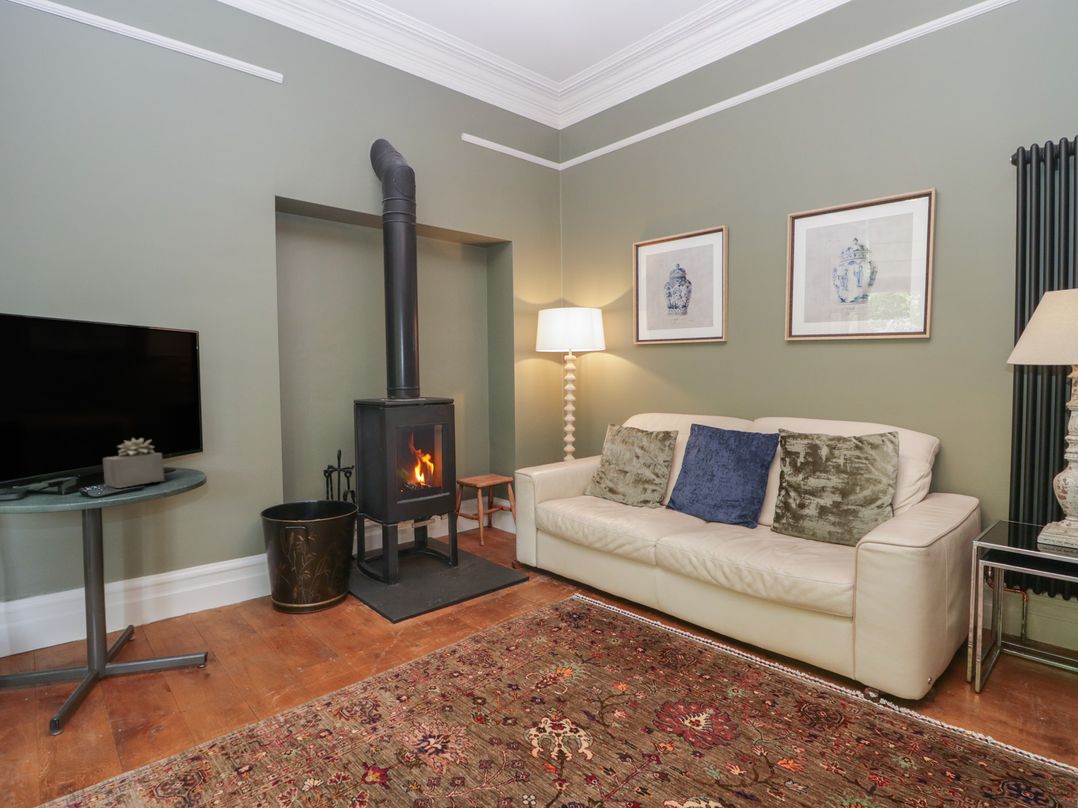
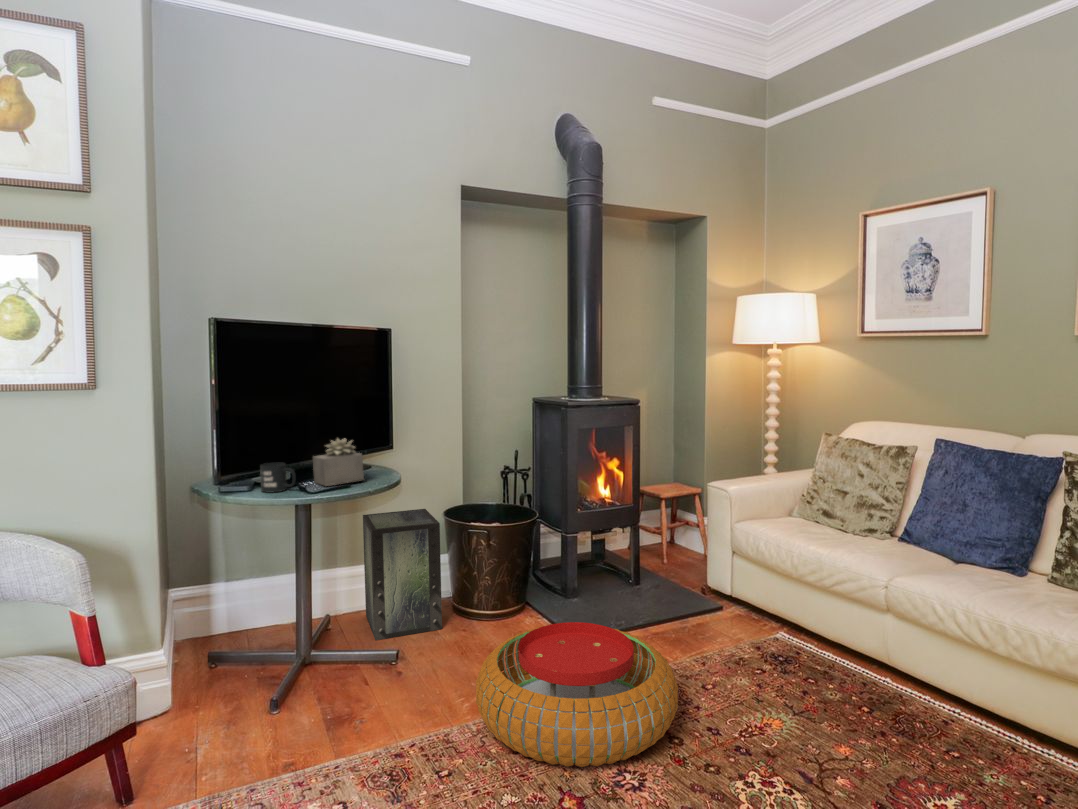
mug: none [33,465,79,498] -> present [260,463,296,493]
storage box: none [171,508,259,645] -> present [363,509,442,640]
pouf: none [283,603,482,741] -> present [476,622,678,767]

